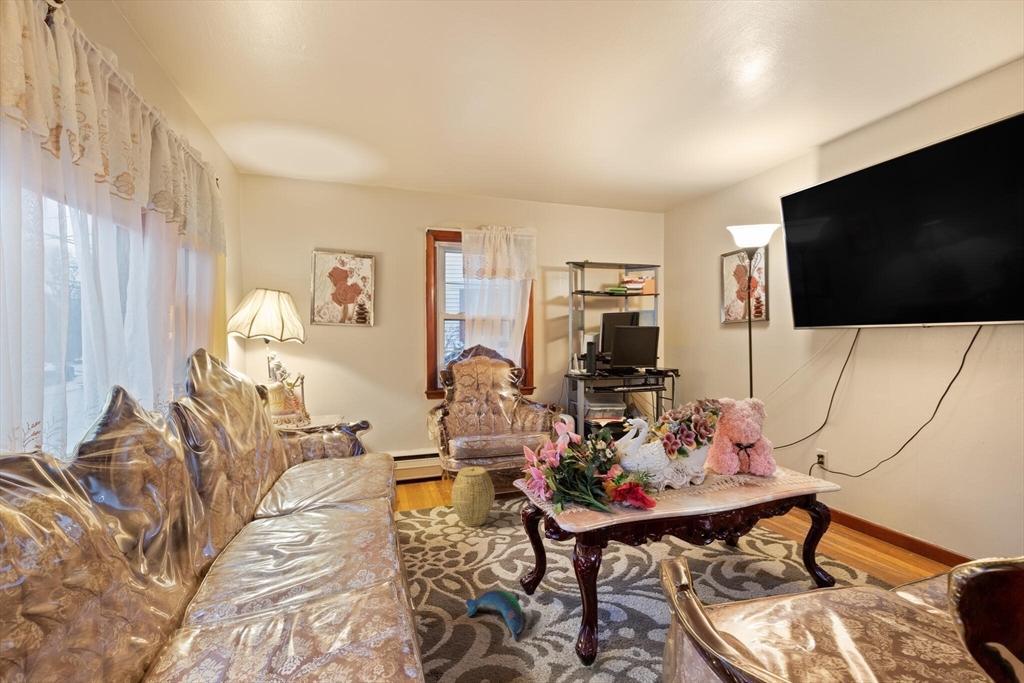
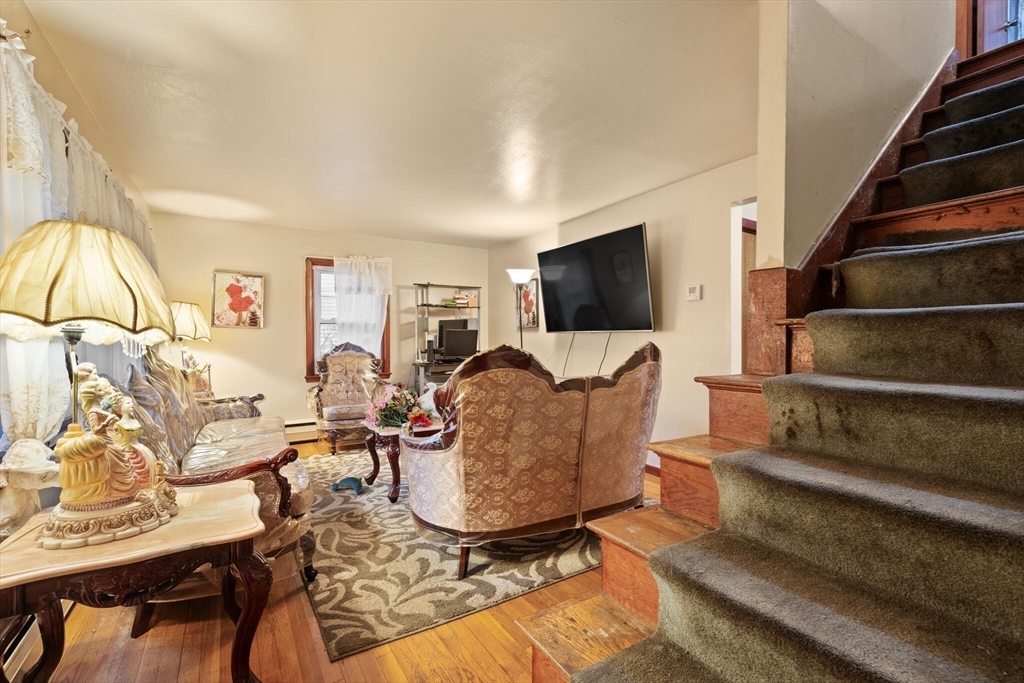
woven basket: present [451,467,495,526] -> none [325,424,355,461]

